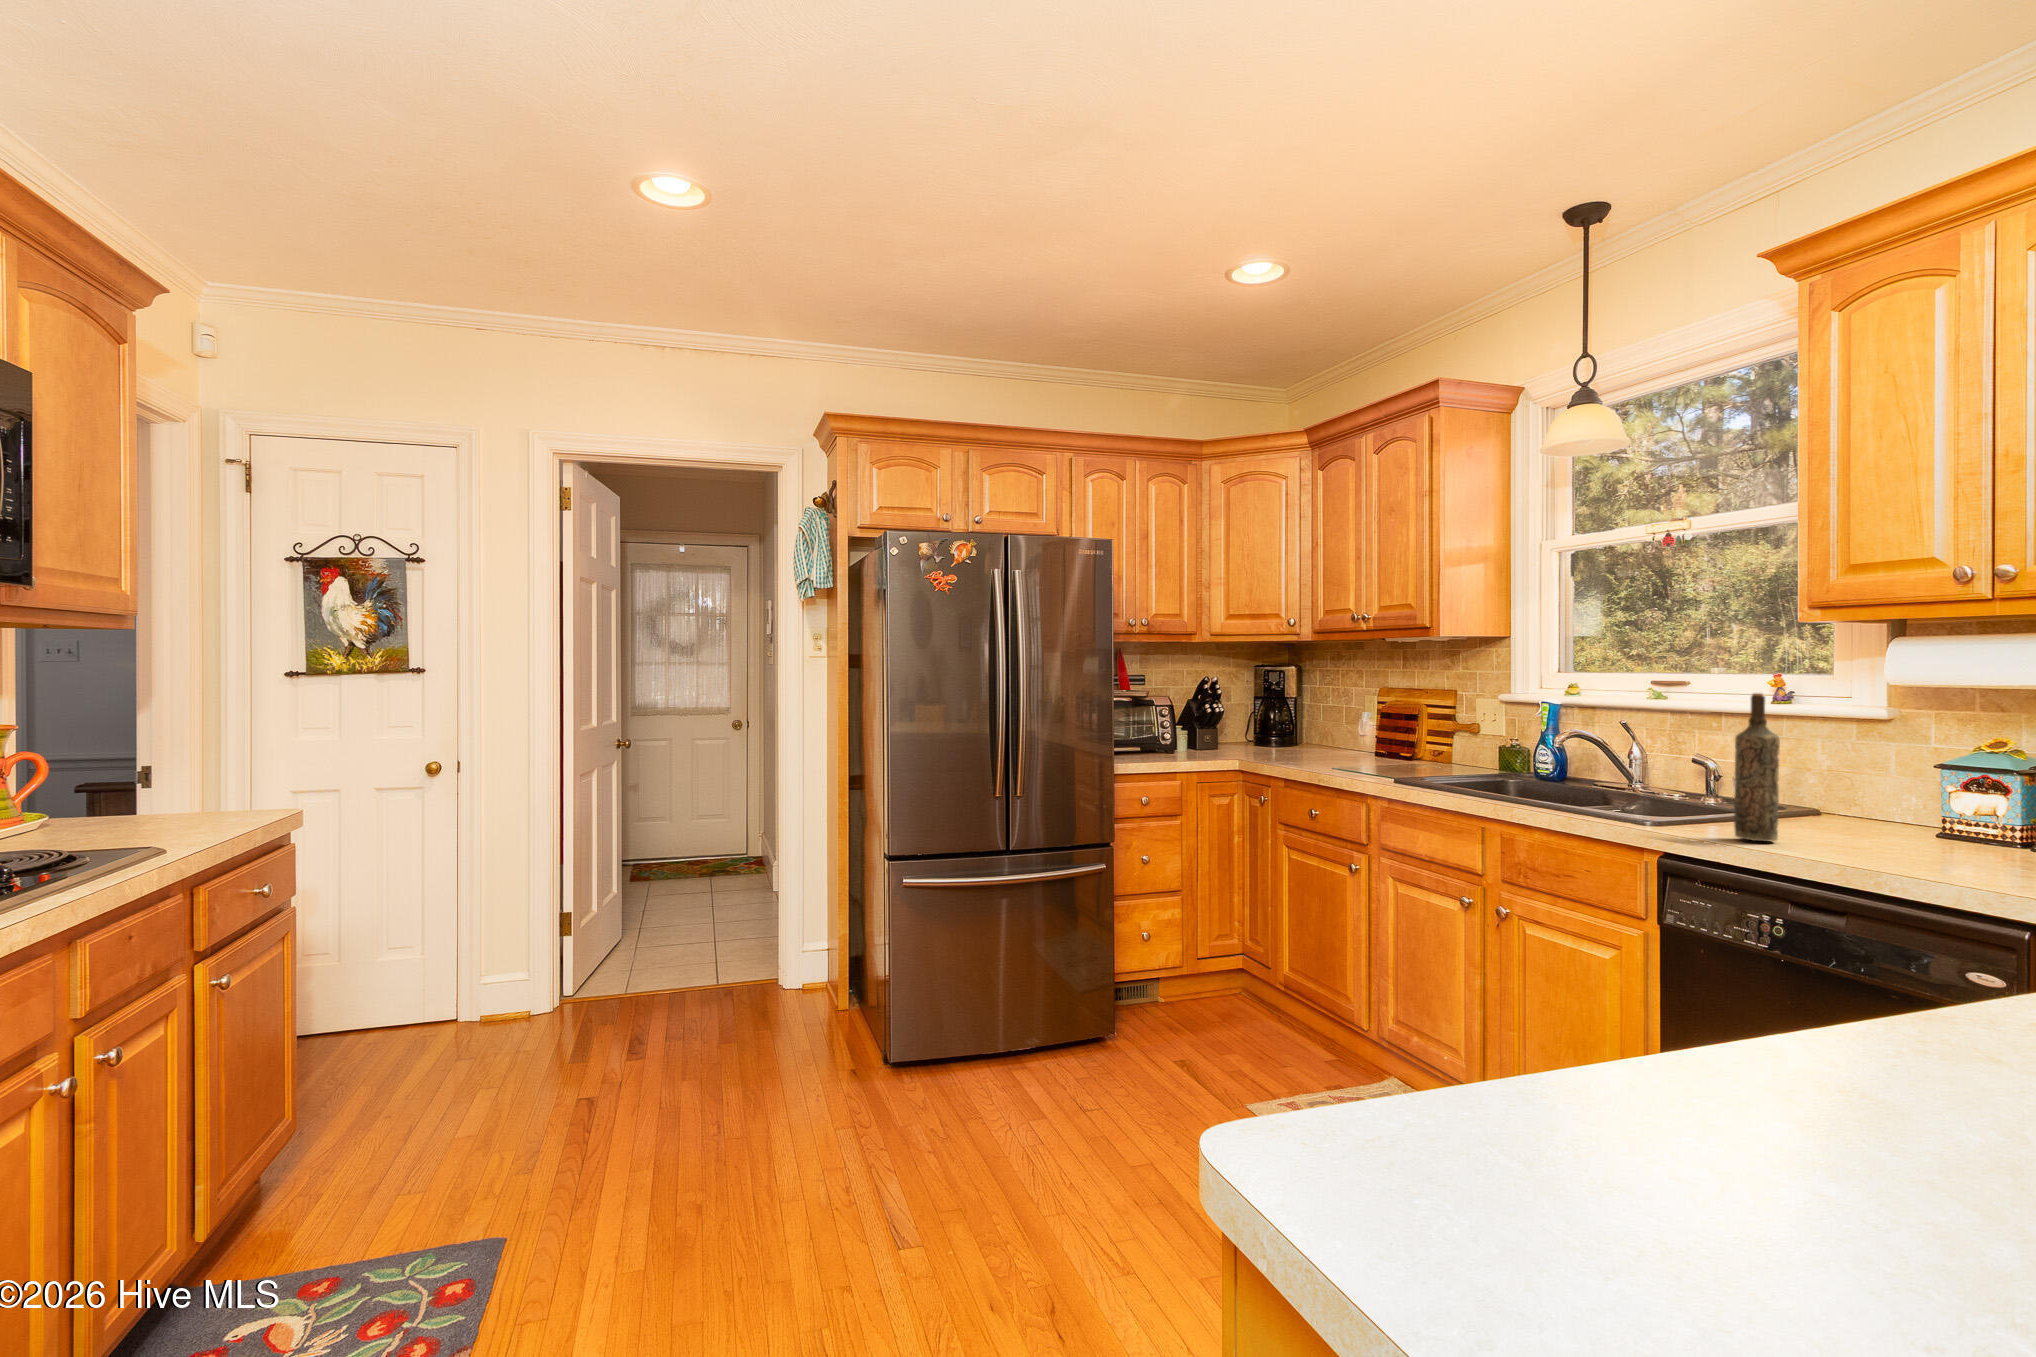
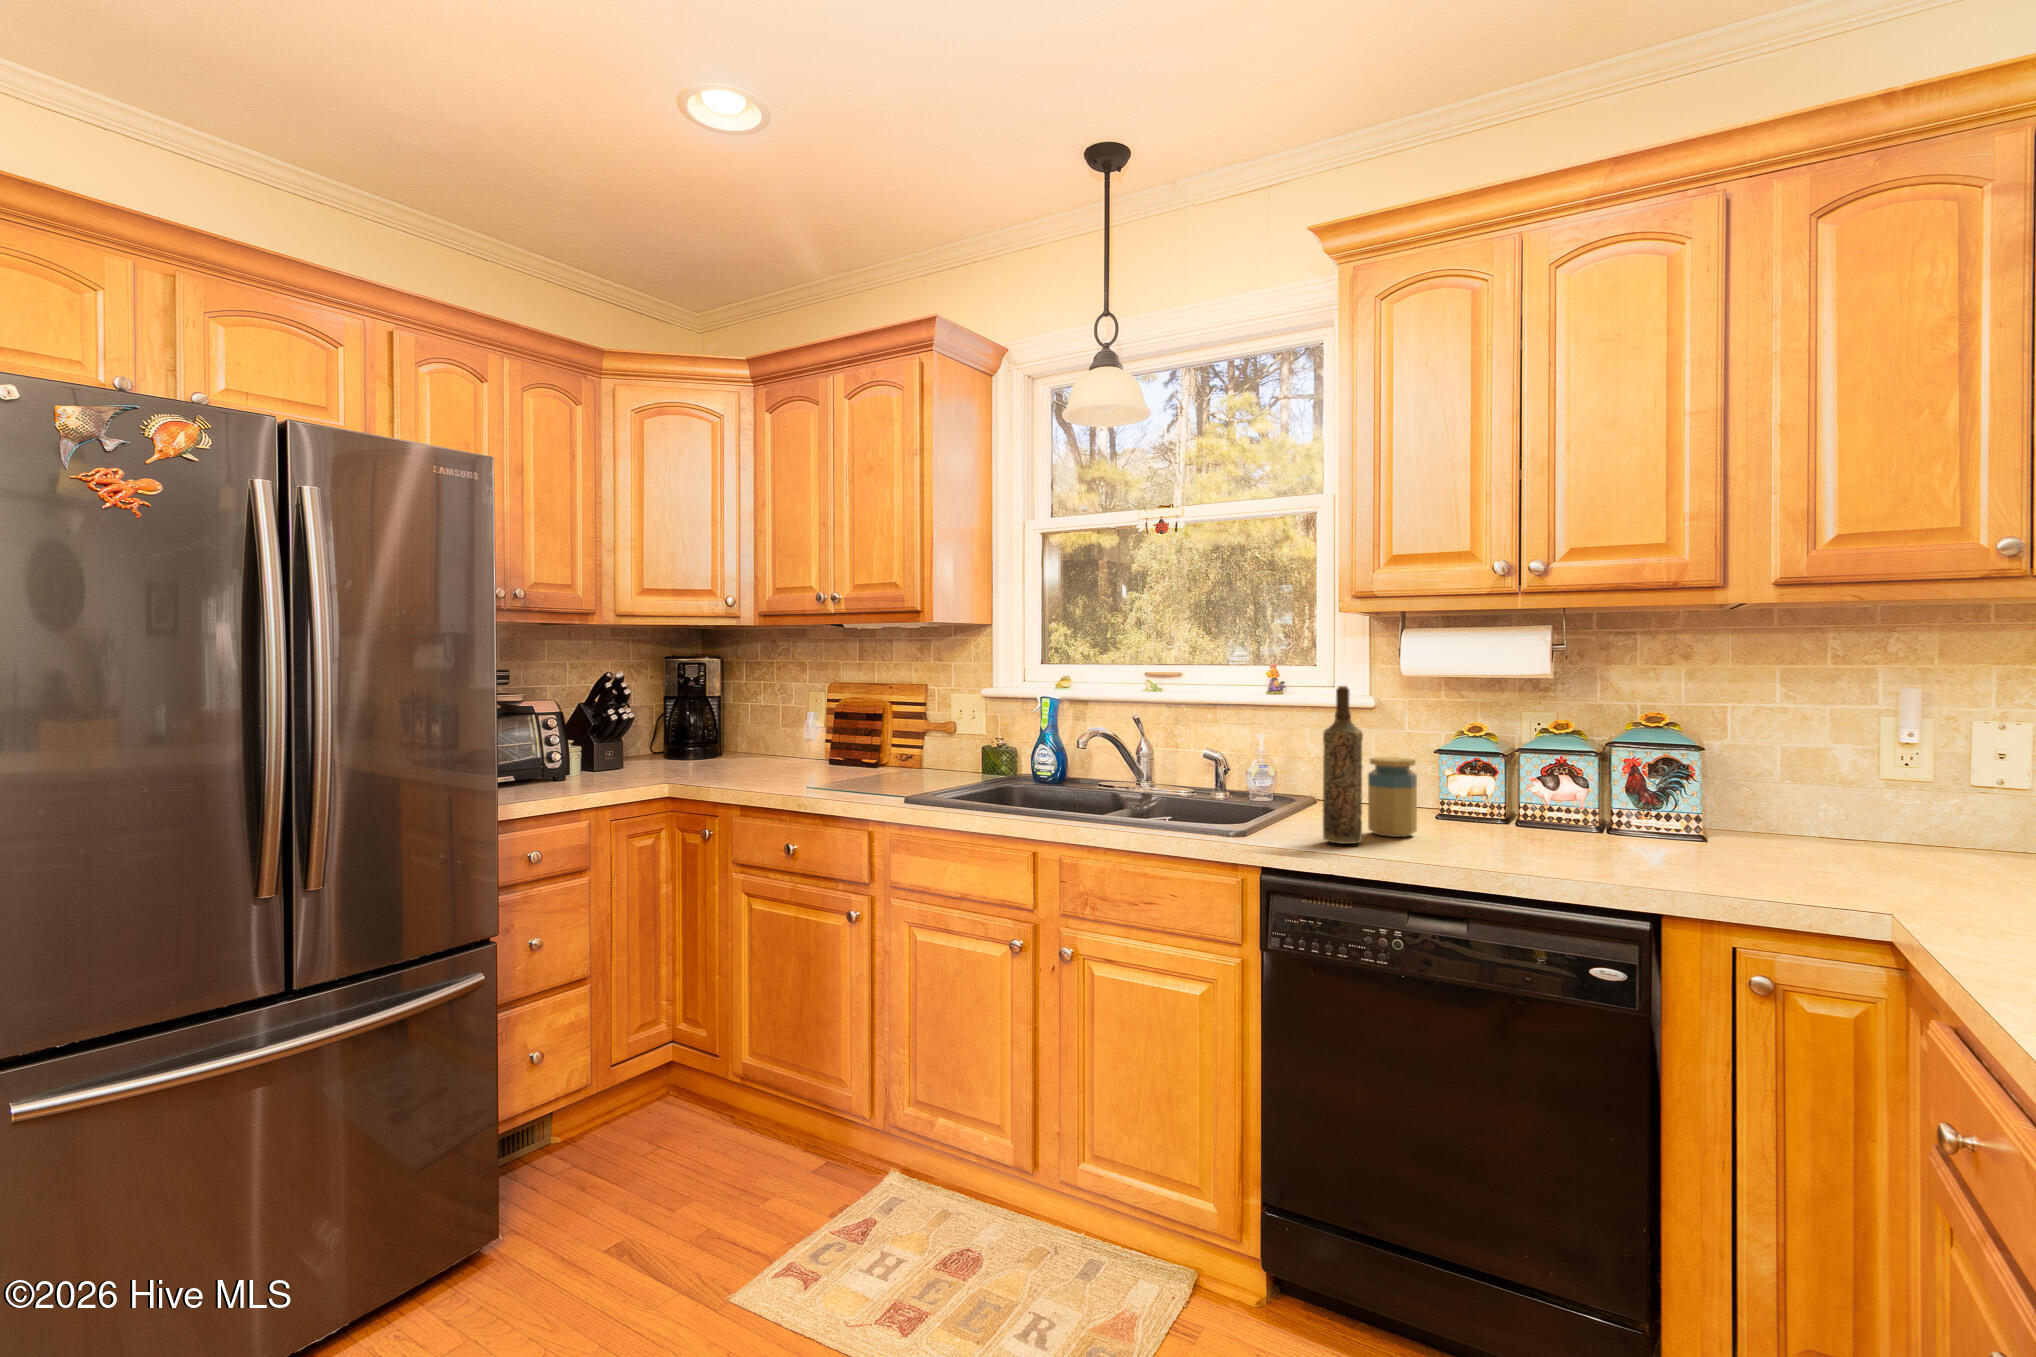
jar: none [1809,765,1866,843] -> present [1368,757,1417,837]

